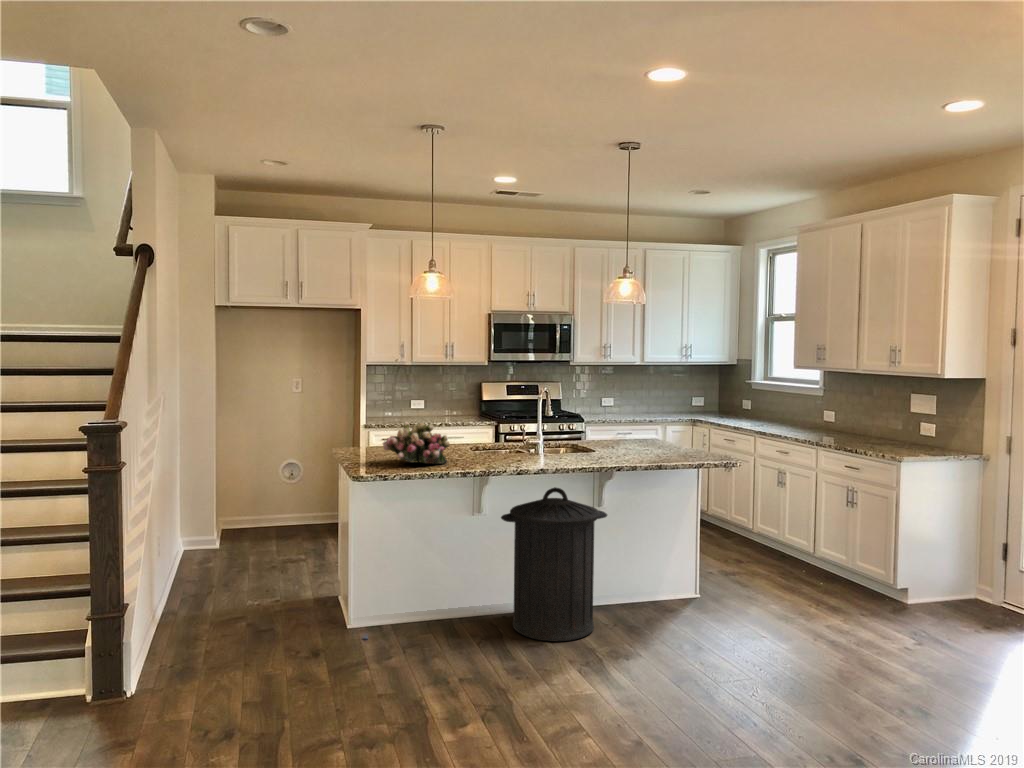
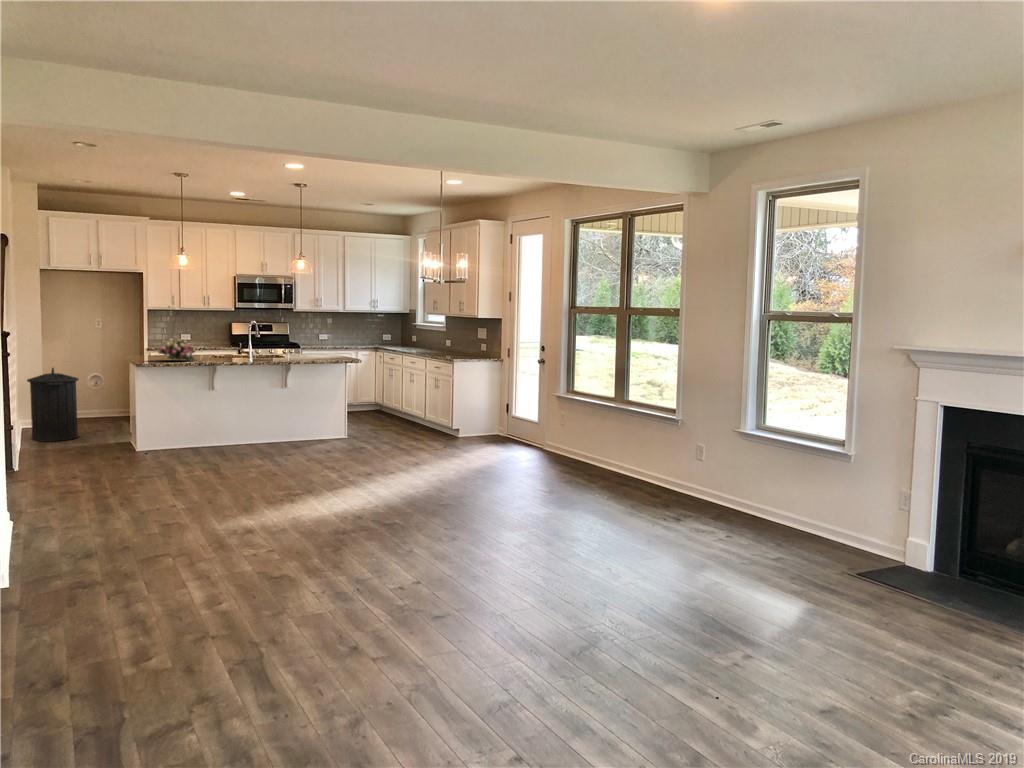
trash can: present [501,487,607,641] -> present [27,368,79,442]

